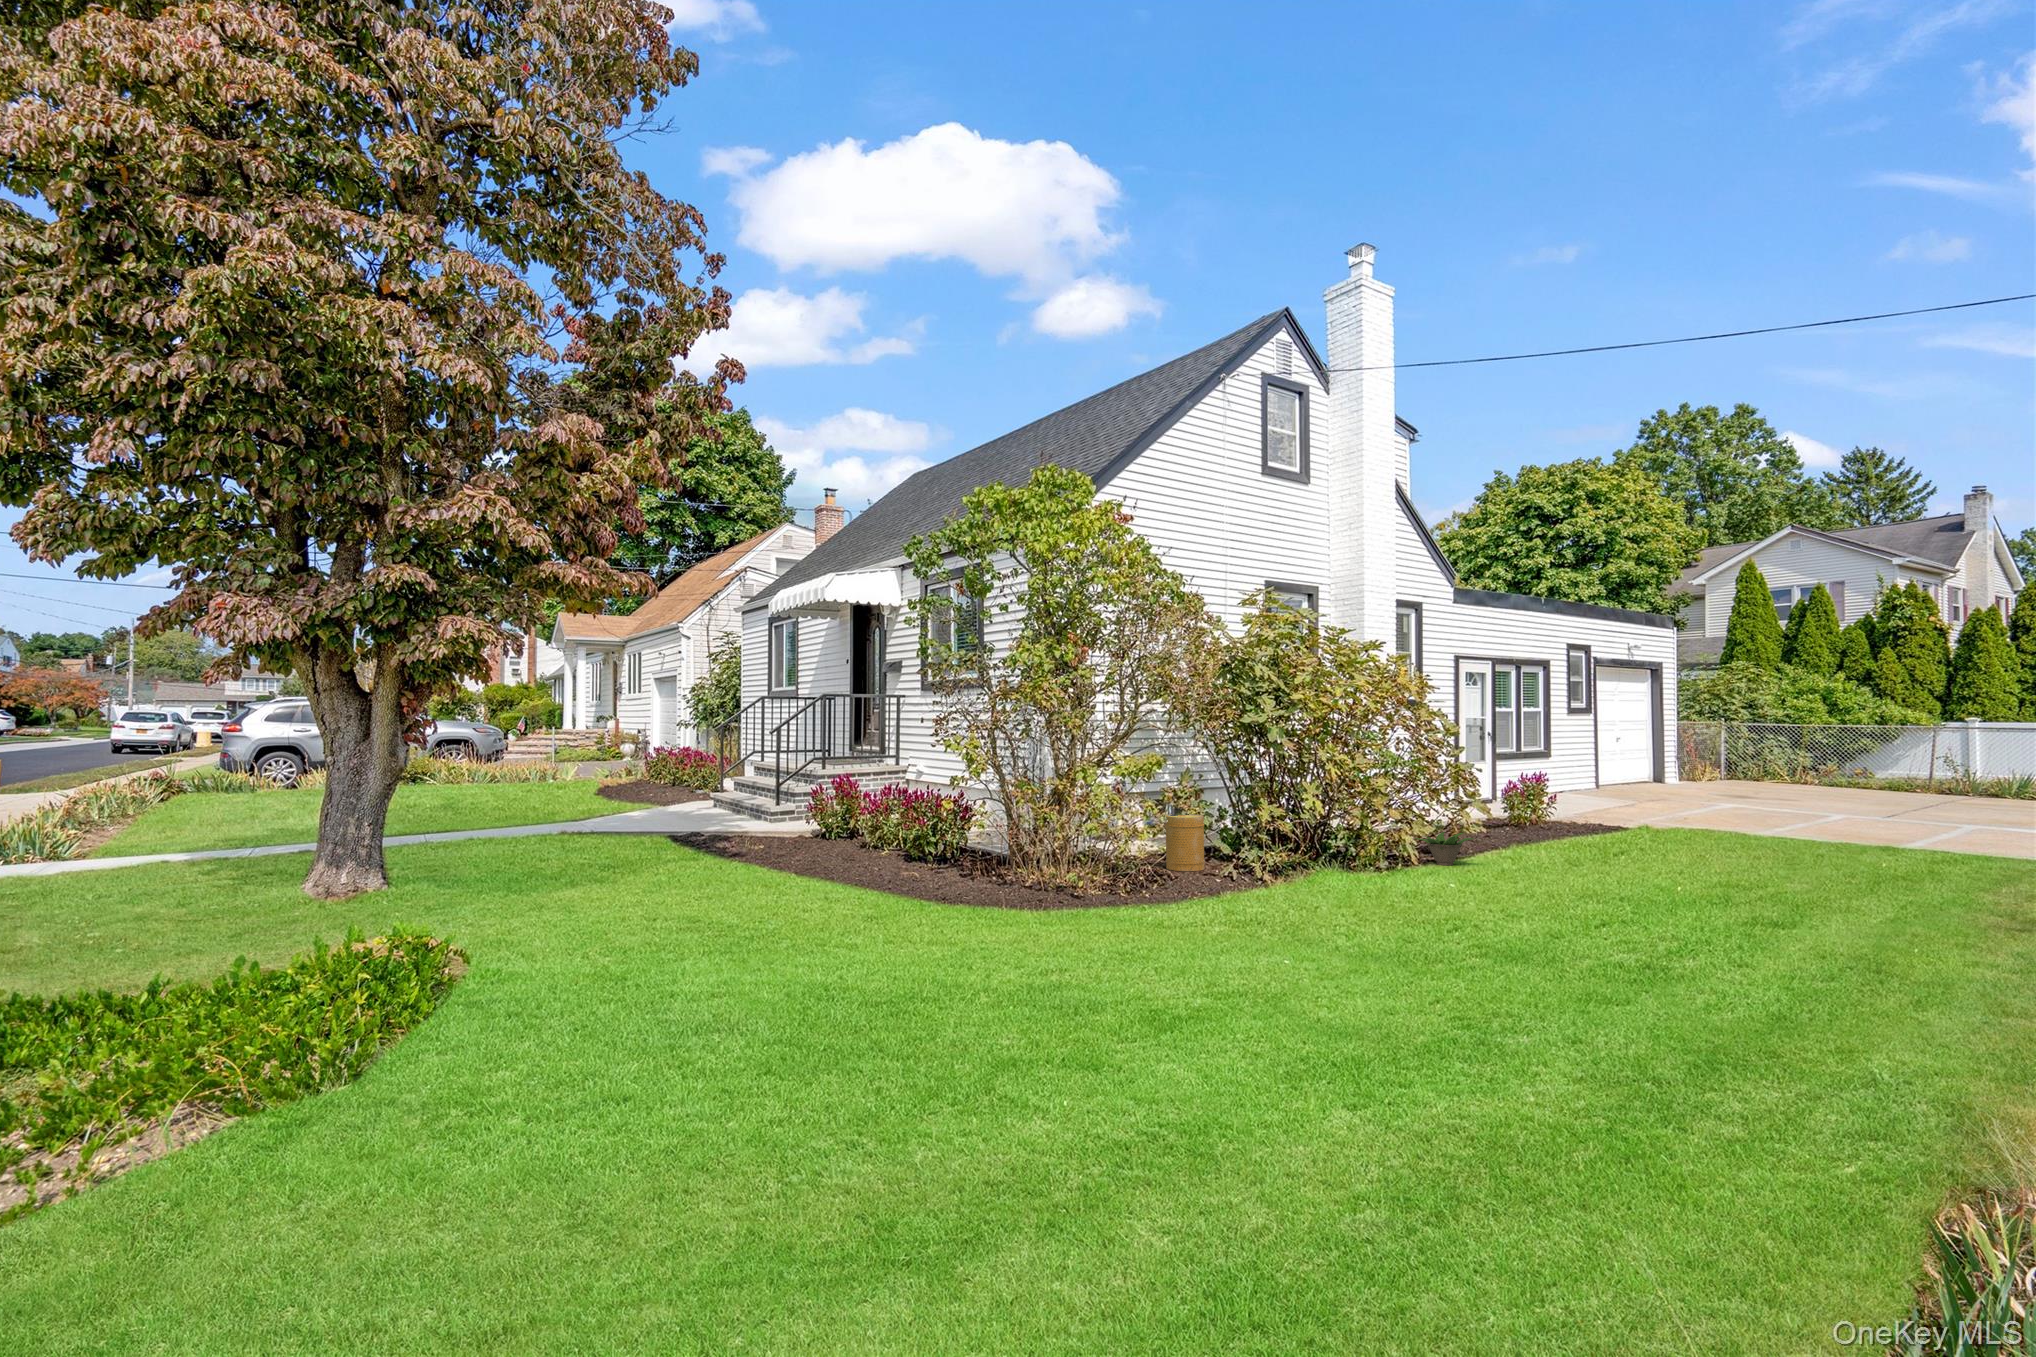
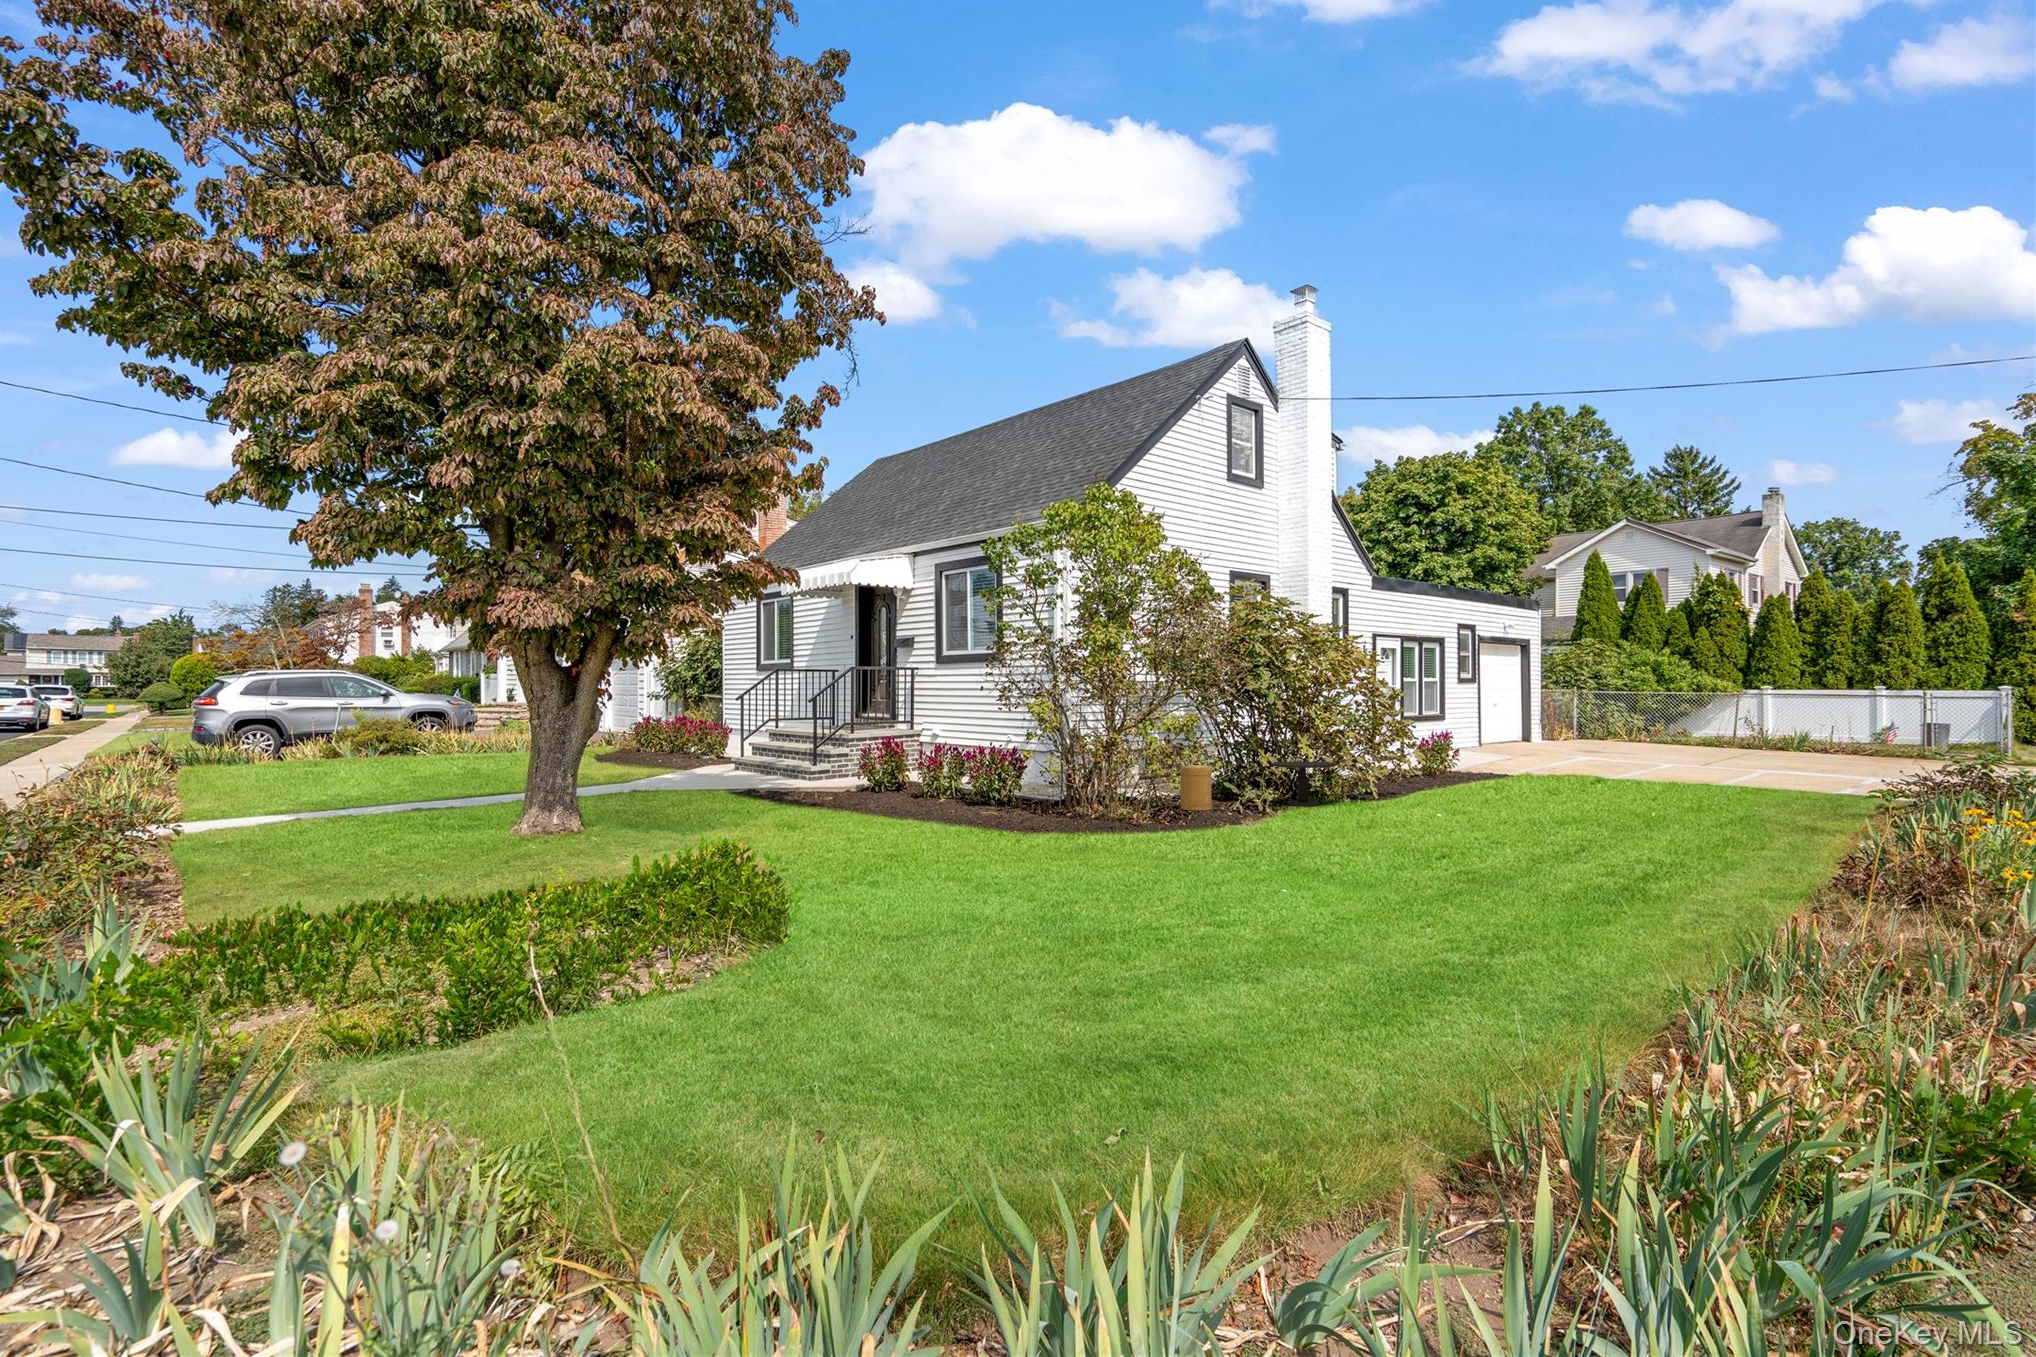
side table: none [1285,810,1365,868] -> present [1272,761,1335,806]
decorative plant: present [1416,832,1473,865] -> none [1368,777,1415,802]

